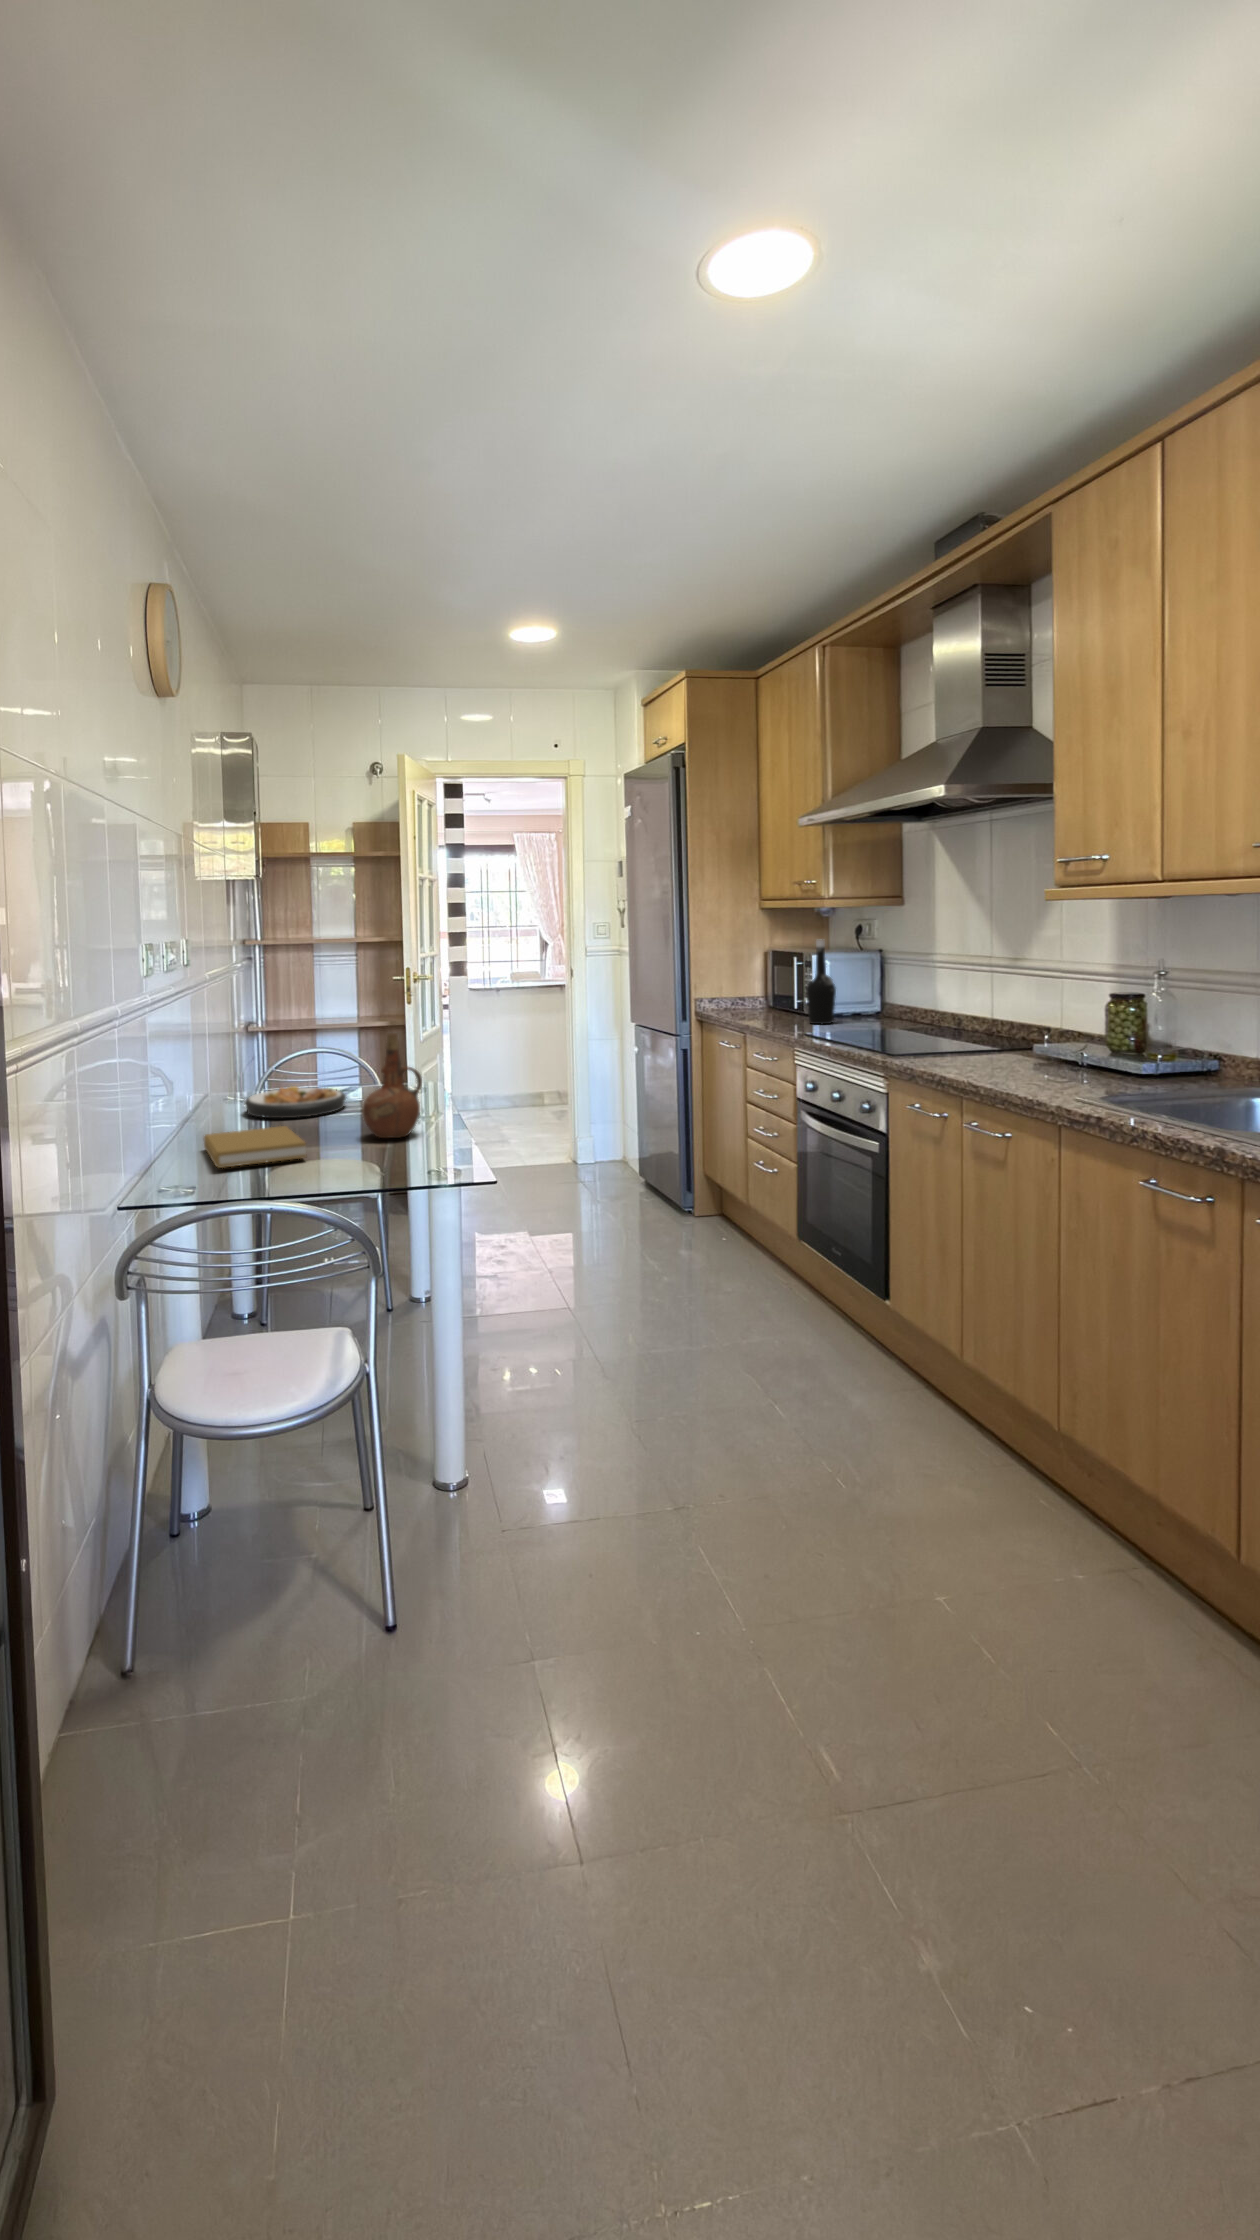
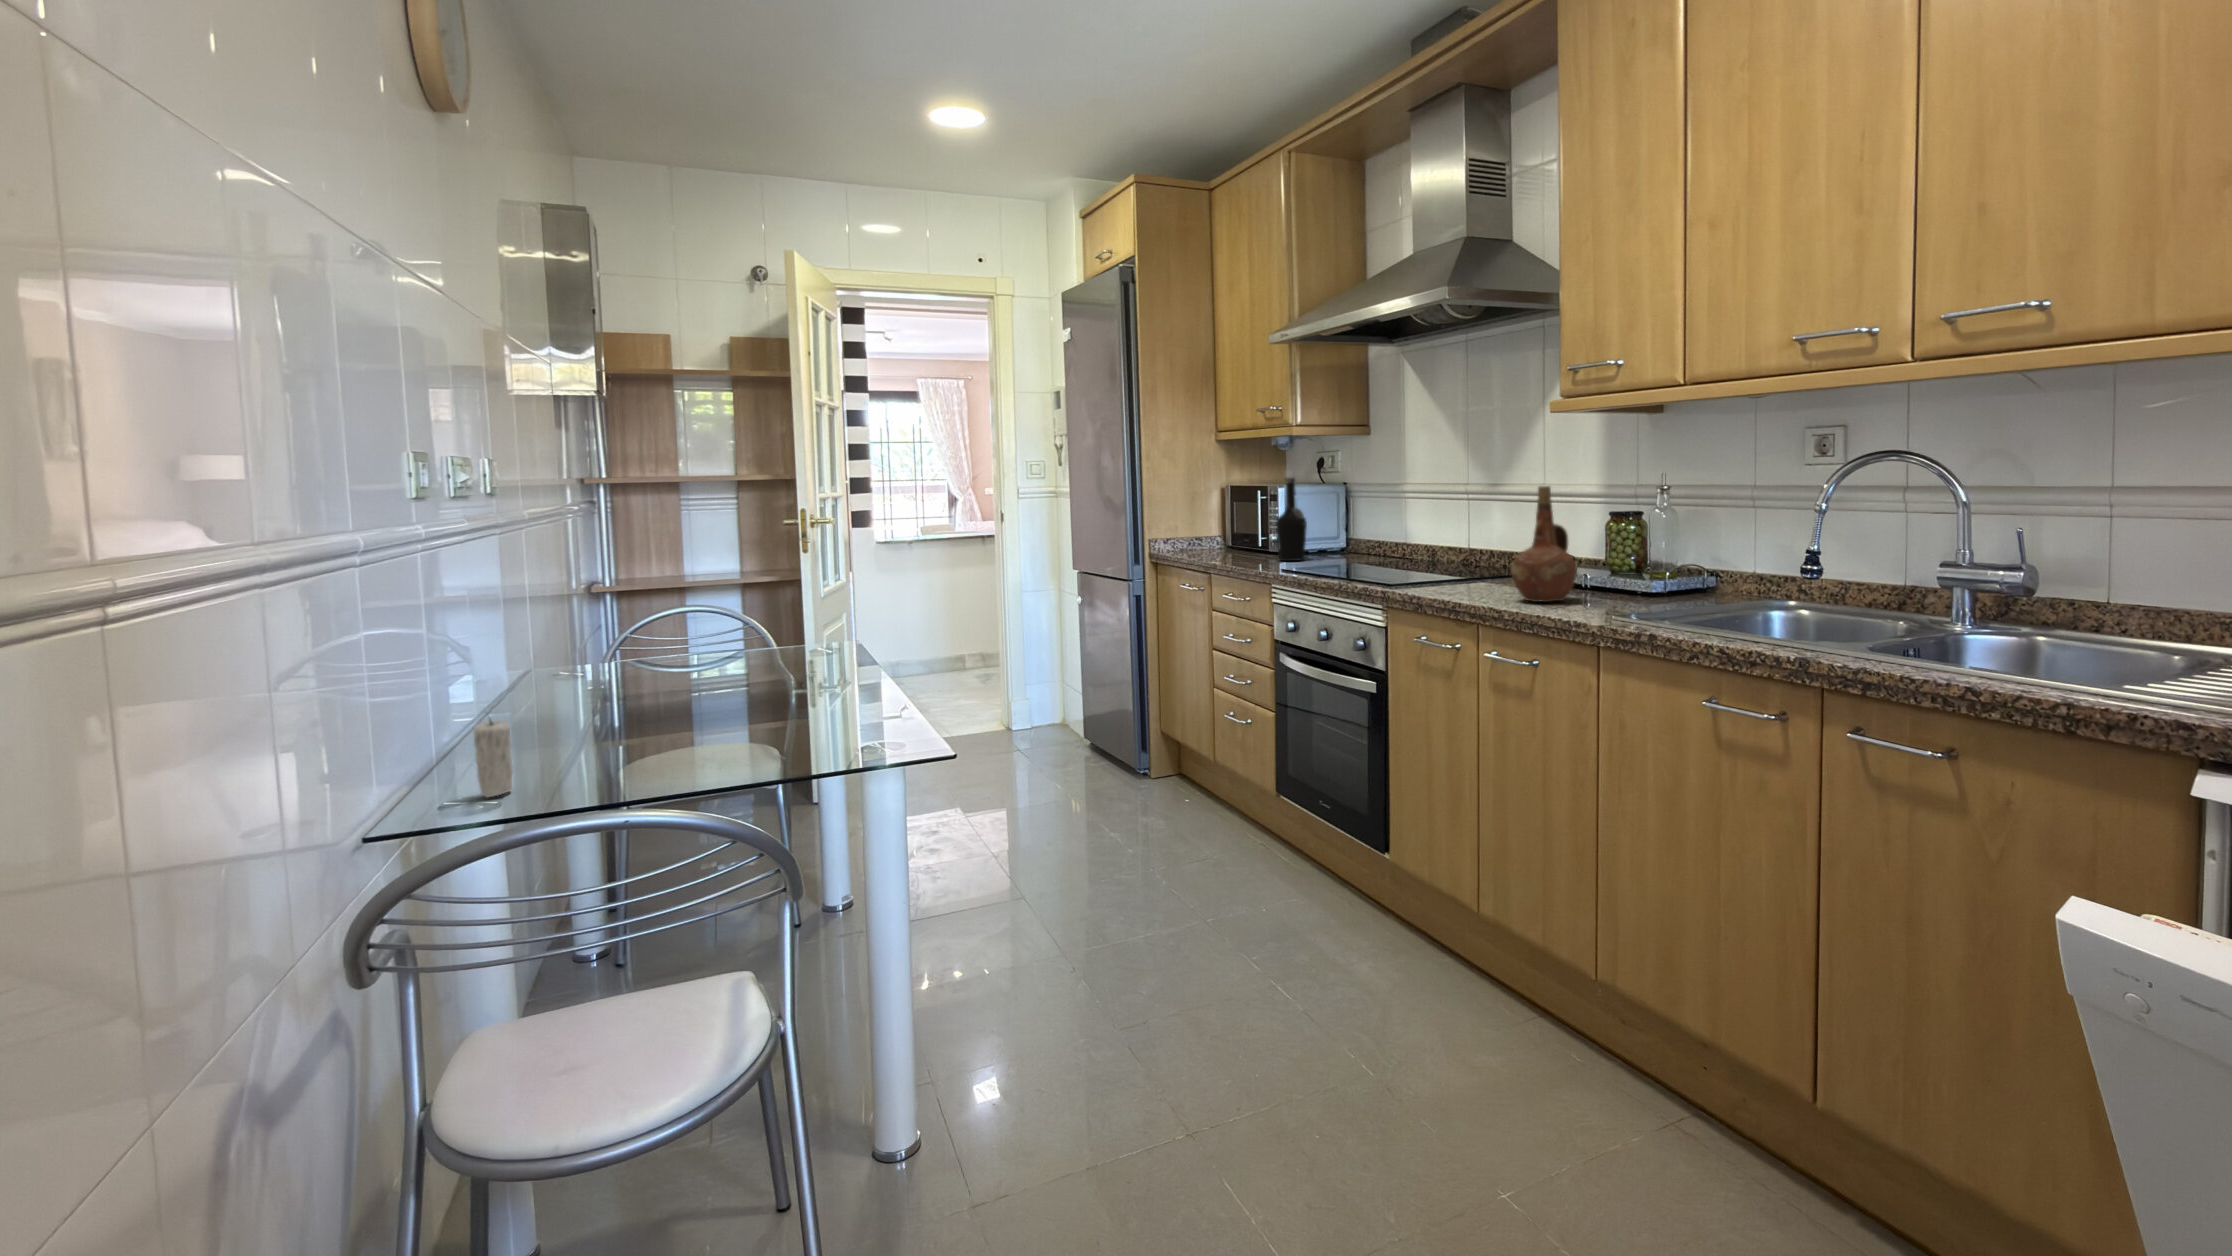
ceramic pitcher: present [362,1033,422,1138] -> present [1511,486,1577,602]
plate: present [244,1086,347,1118] -> none [581,651,734,694]
book: present [203,1126,306,1168] -> none [515,701,681,766]
candle: none [181,1128,203,1188] -> present [474,719,513,797]

